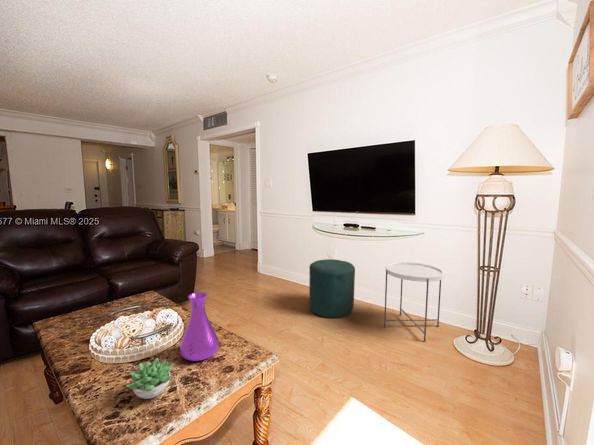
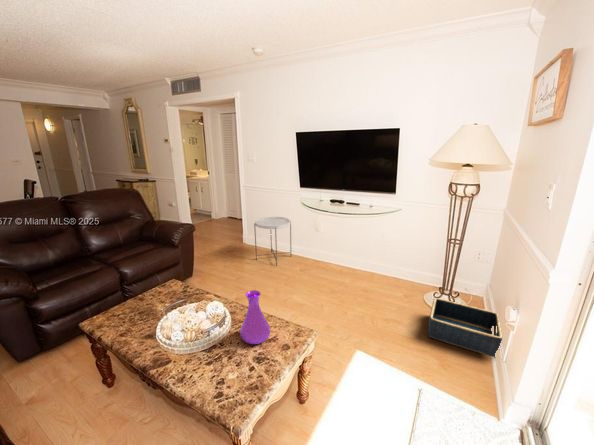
ottoman: present [309,259,355,318] -> none [303,233,344,285]
side table: present [384,262,445,342] -> present [254,217,291,265]
basket: none [451,340,560,430] -> present [428,298,502,357]
succulent plant: present [126,358,174,399] -> none [220,347,255,378]

